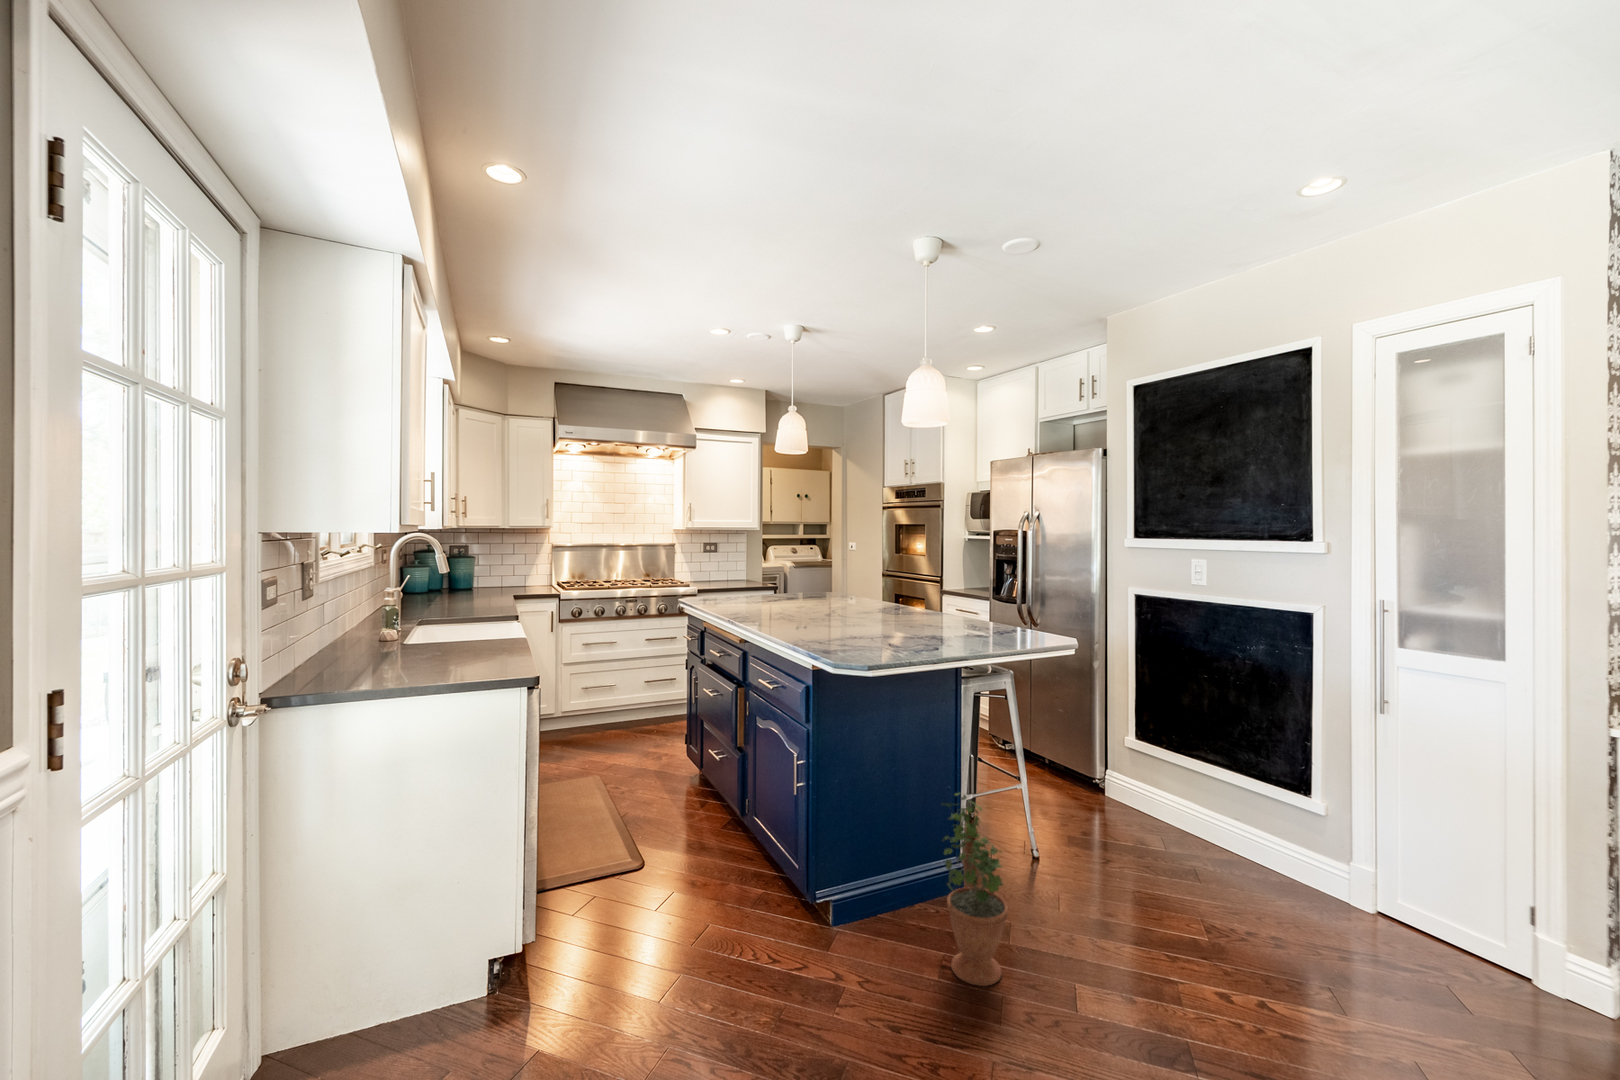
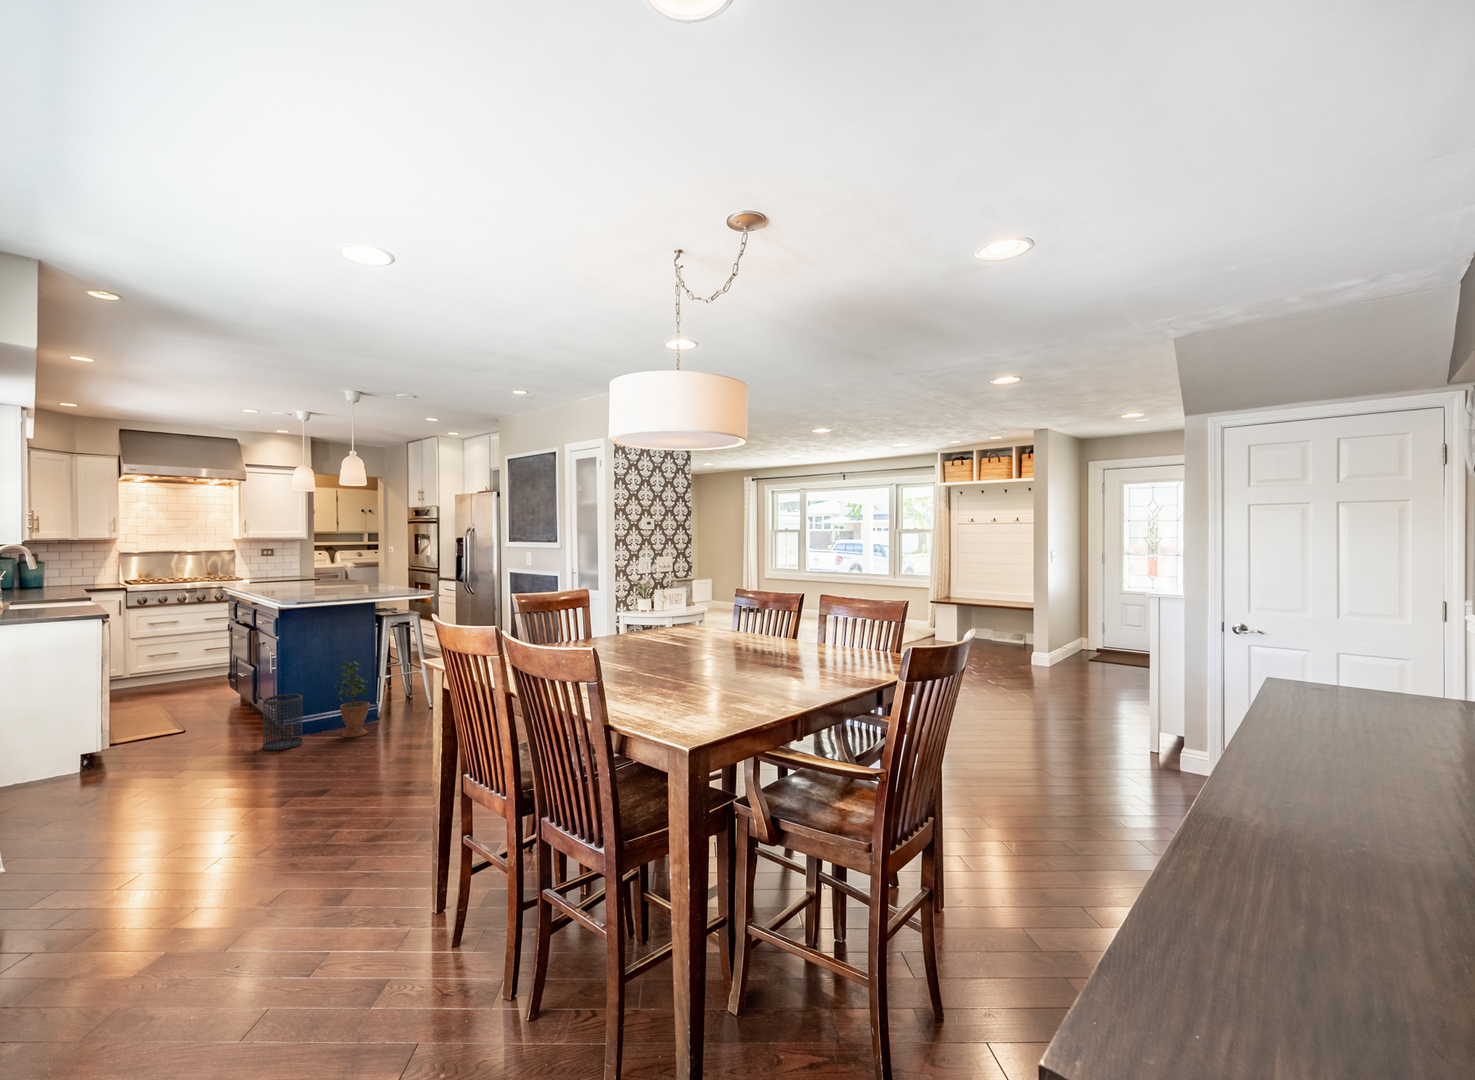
wastebasket: none [812,869,889,1022] -> present [263,694,302,750]

